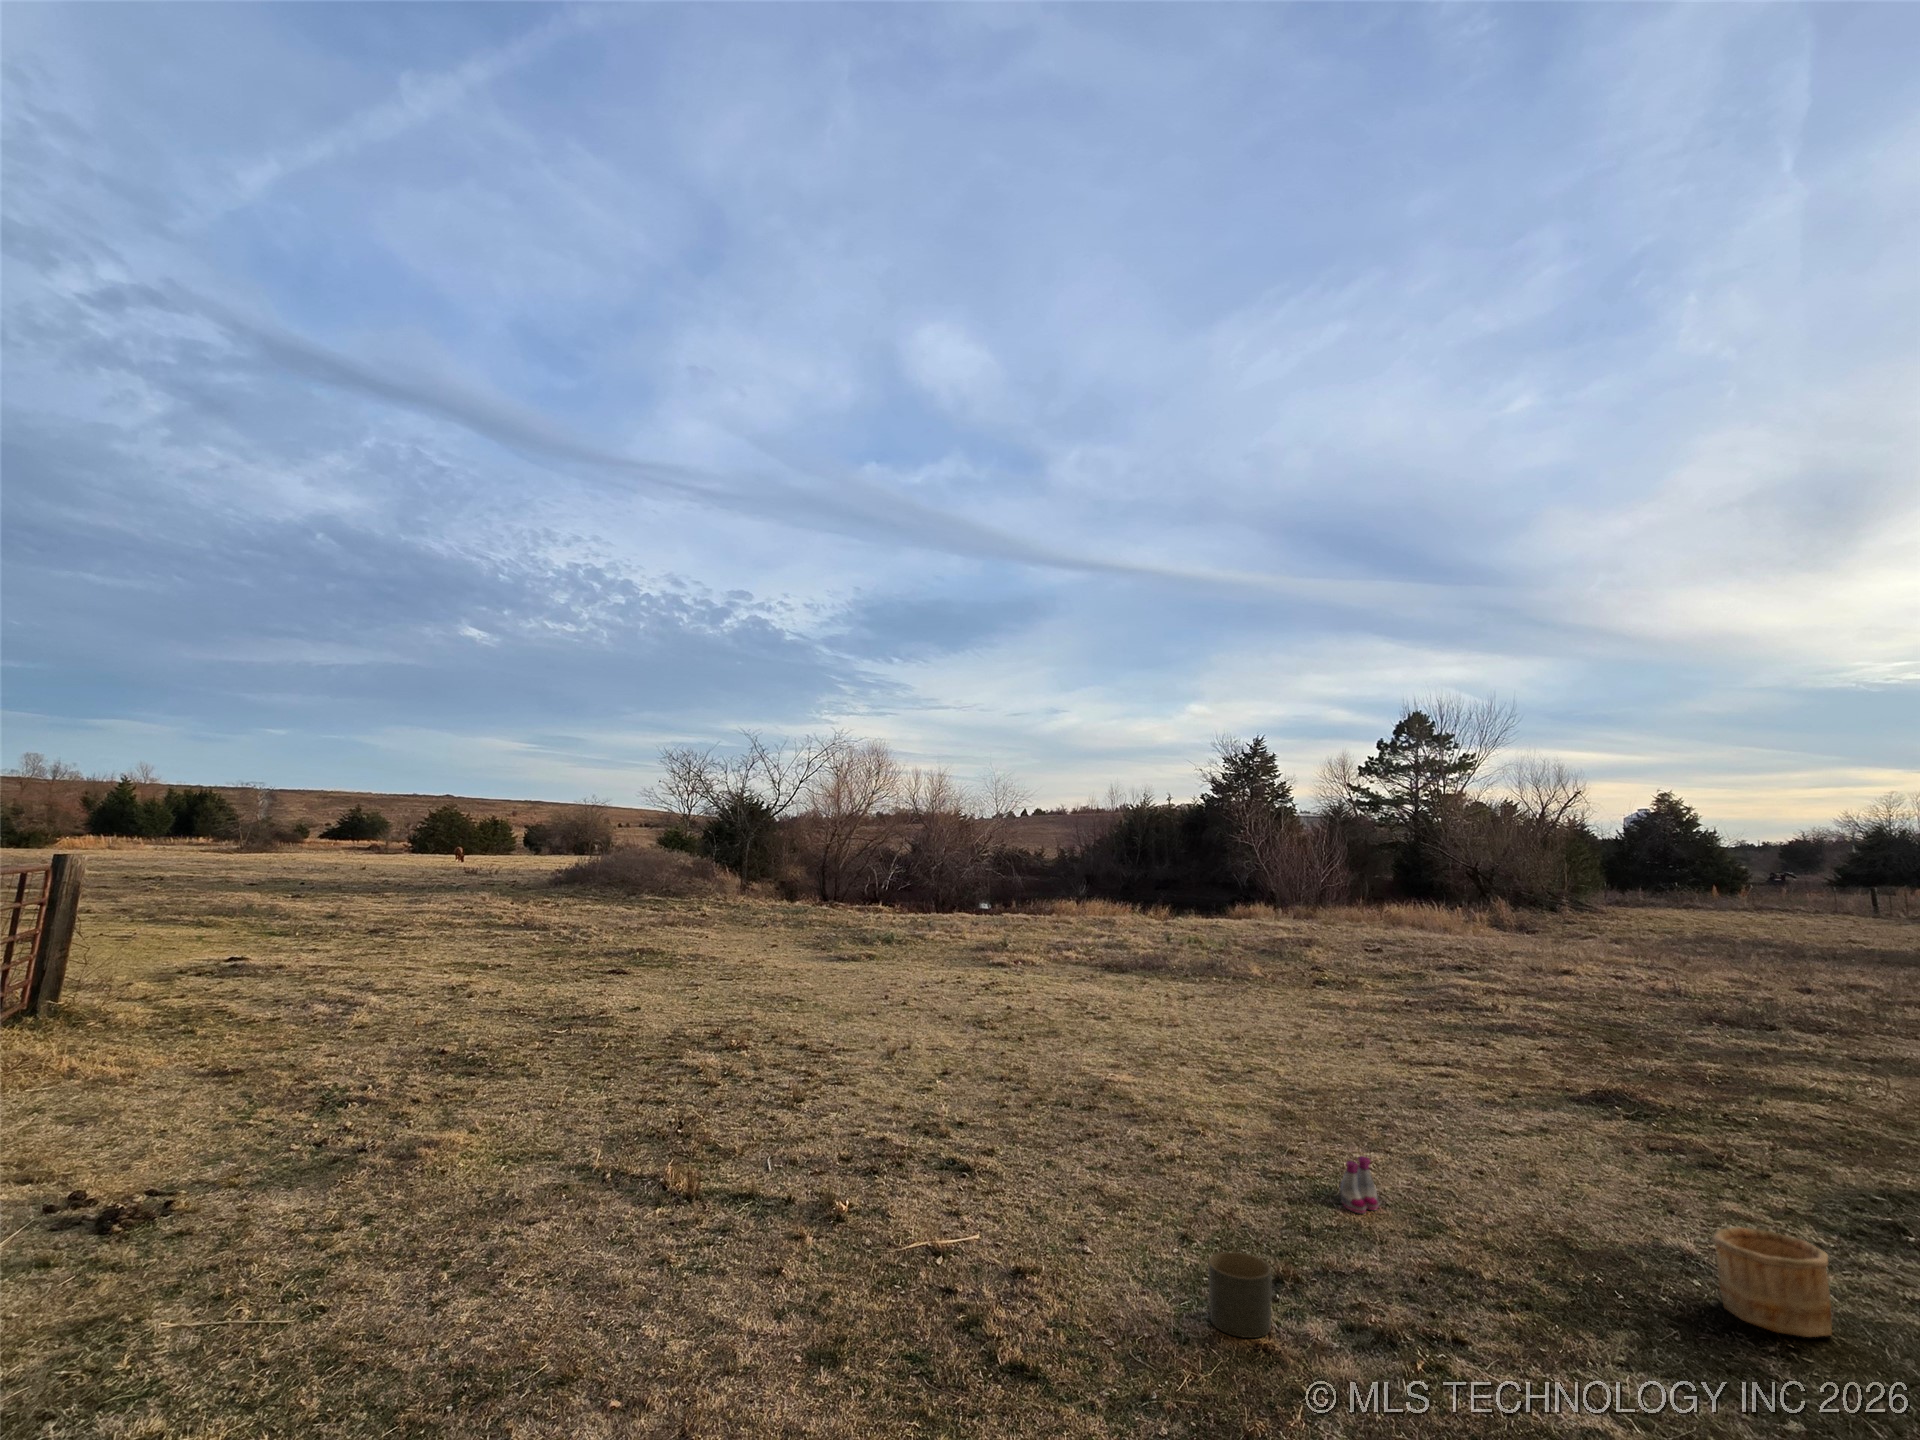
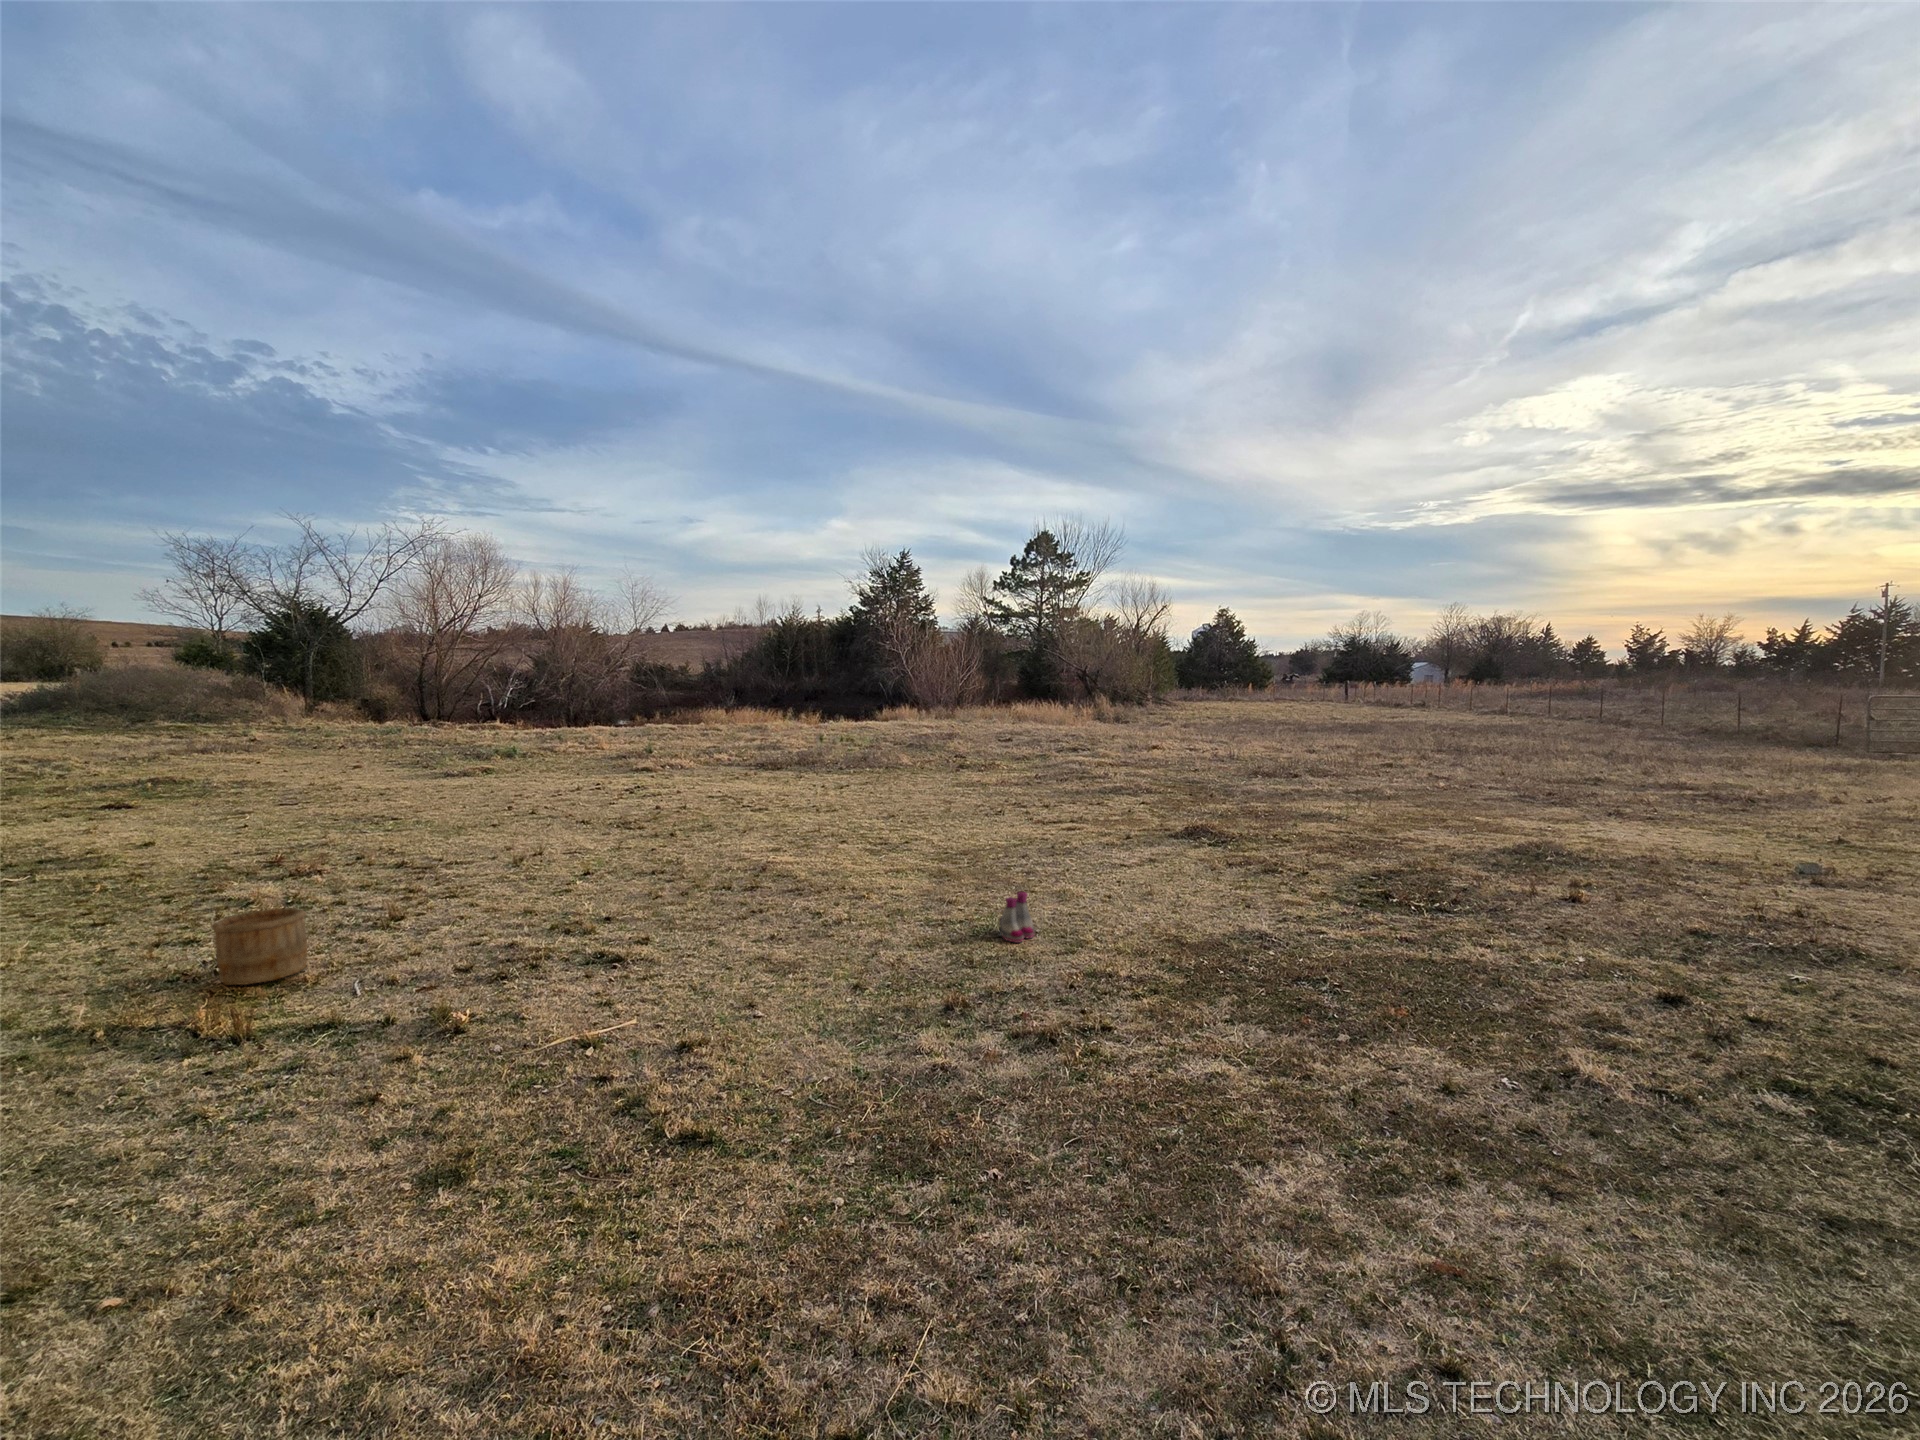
wooden bucket: present [1712,1227,1832,1337] -> present [211,908,307,985]
planter: present [1208,1252,1271,1338] -> none [885,987,947,1064]

